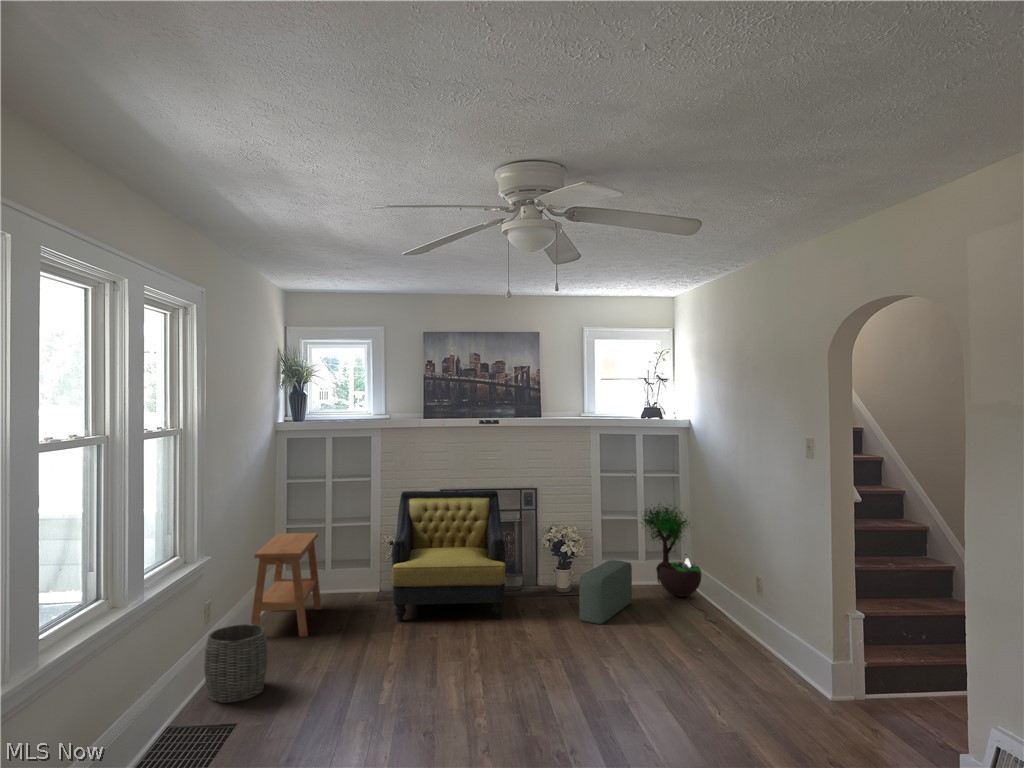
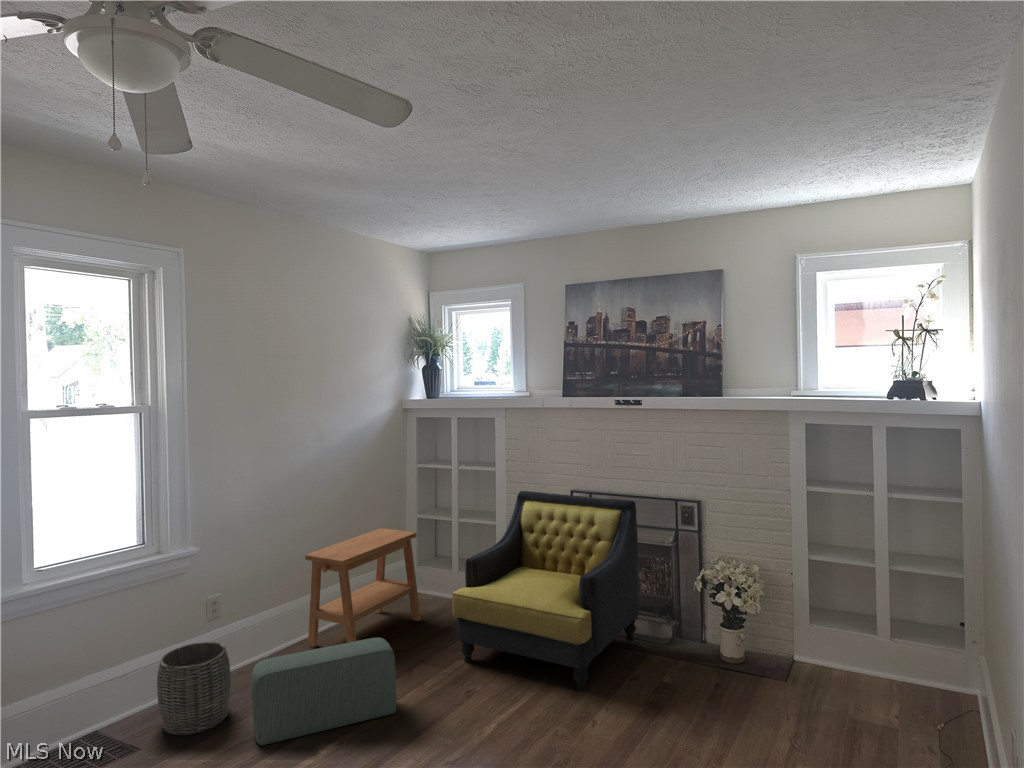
potted tree: present [641,504,701,596] -> none [856,542,975,729]
pouf: present [579,560,632,624] -> present [251,637,396,745]

